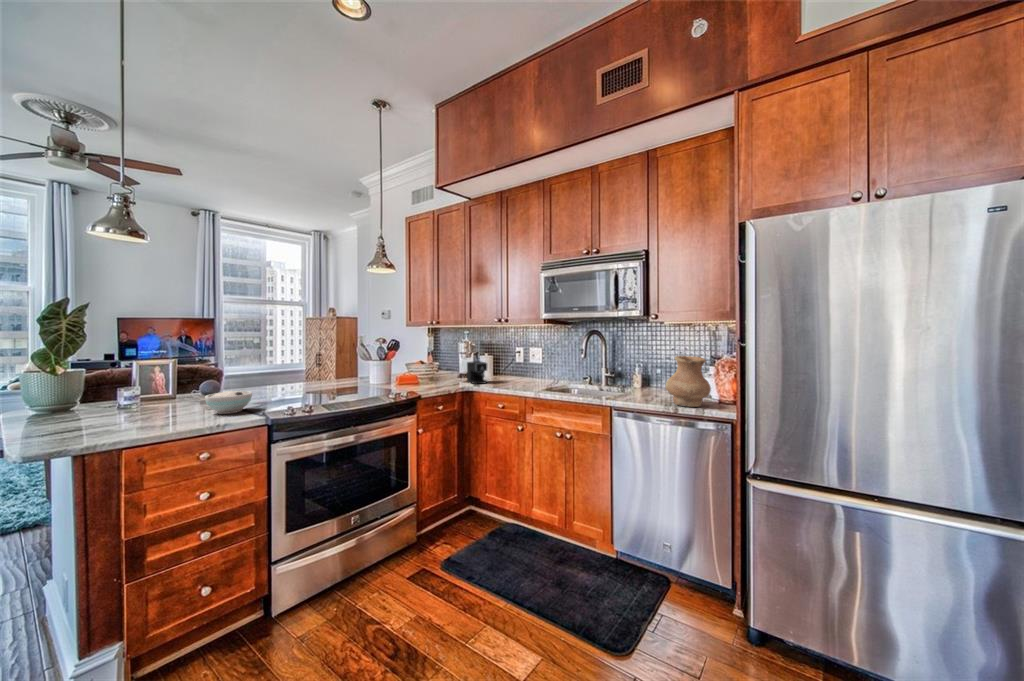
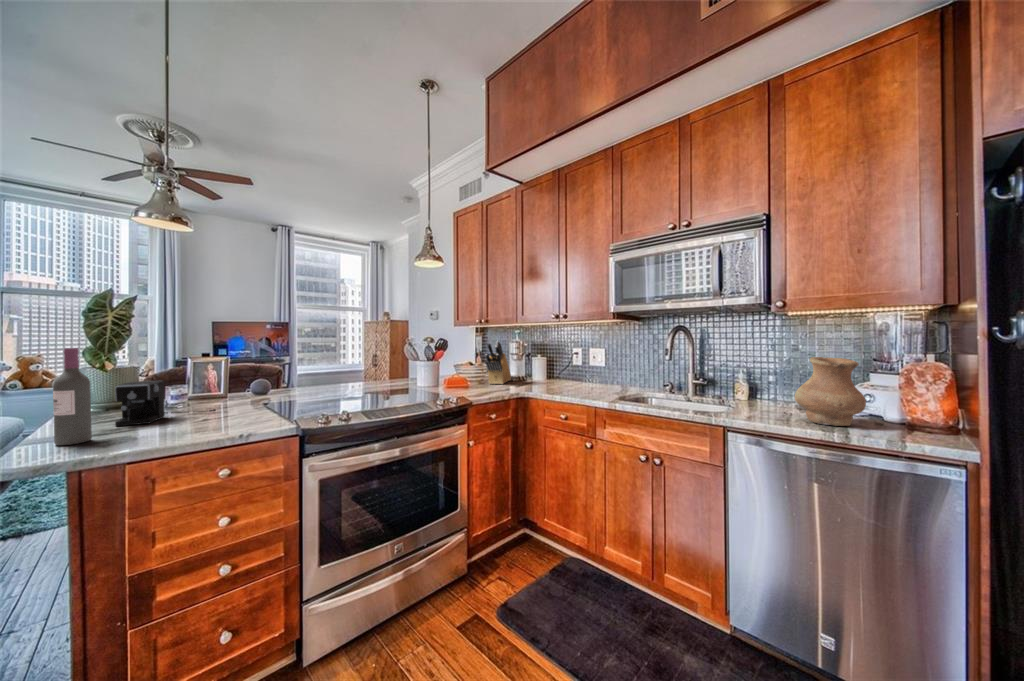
knife block: none [435,341,460,379] -> present [485,341,511,384]
wine bottle: none [50,354,84,436] -> present [53,348,92,445]
coffee maker: present [467,361,487,384] -> present [115,381,216,426]
bowl: present [205,391,252,414] -> none [230,395,283,422]

